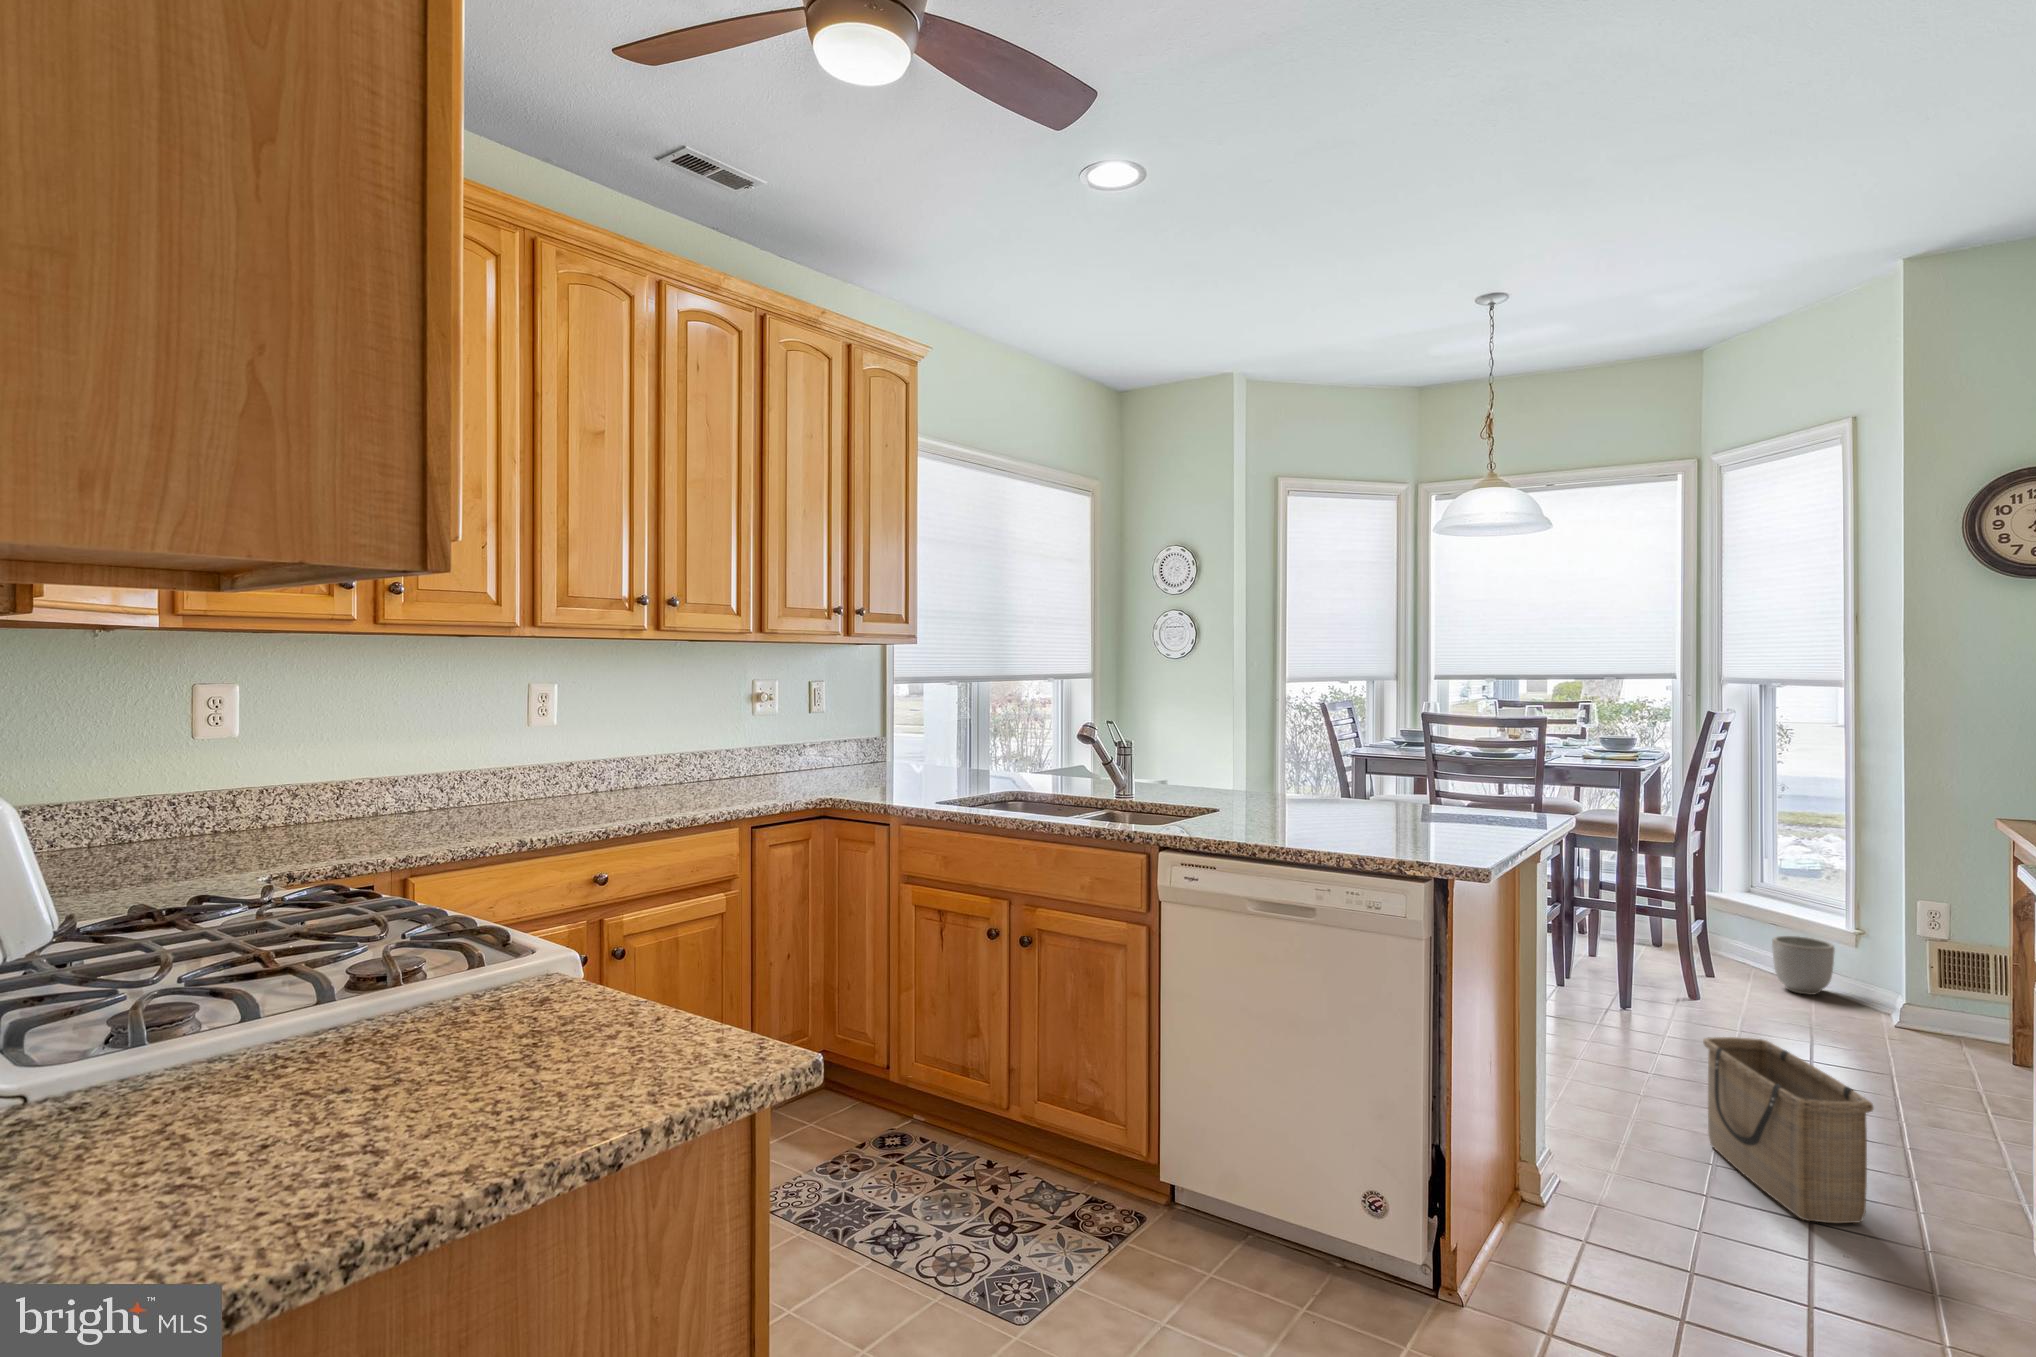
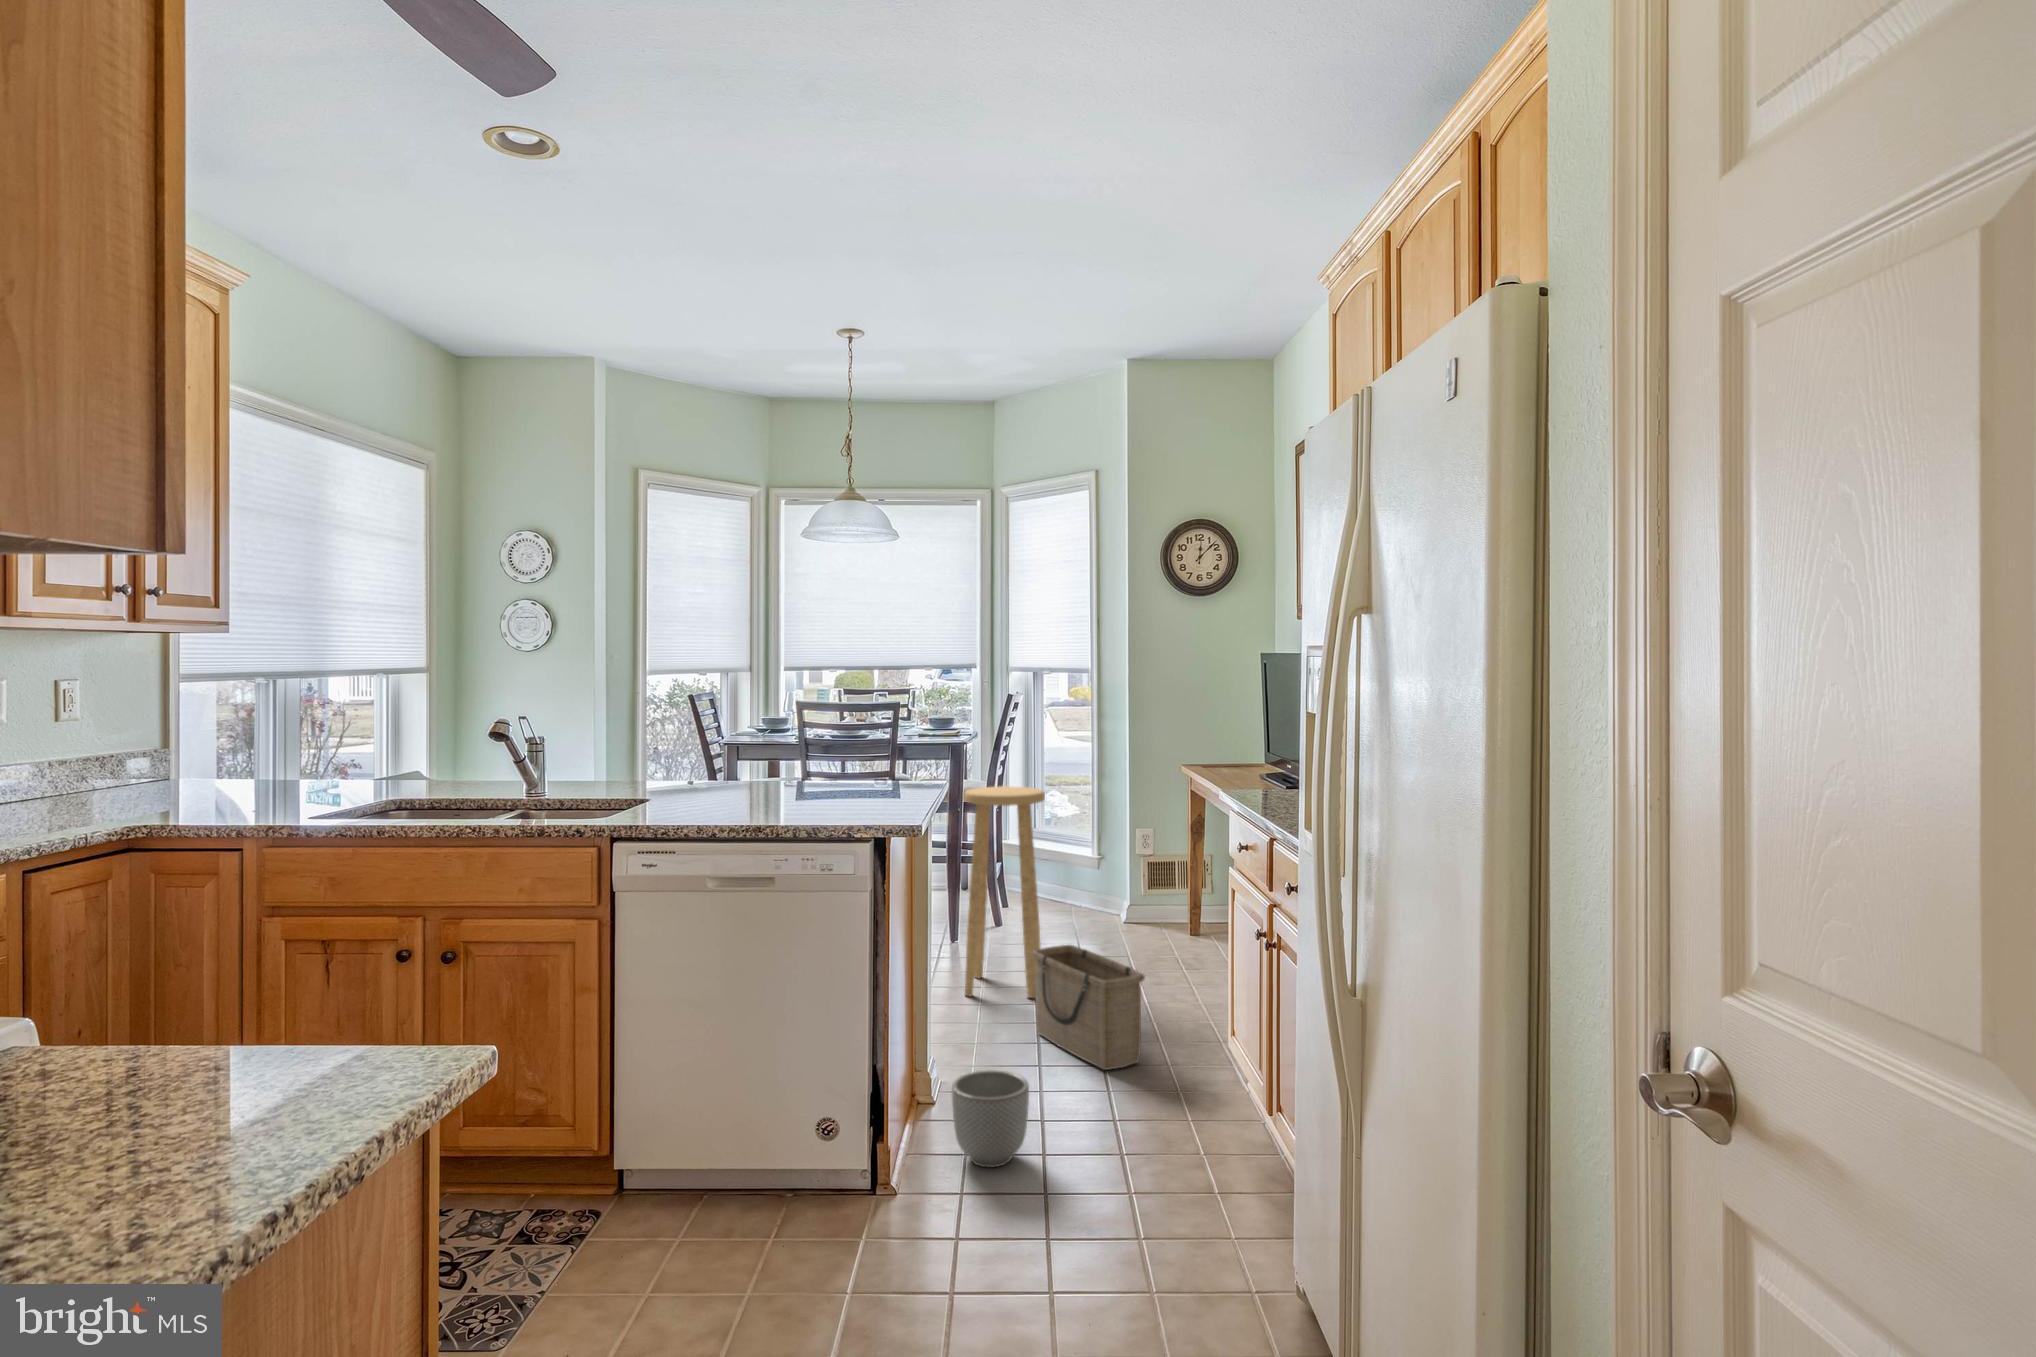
stool: none [1619,824,1740,1097] -> present [964,786,1045,998]
planter: present [1772,936,1835,995] -> present [952,1070,1029,1167]

